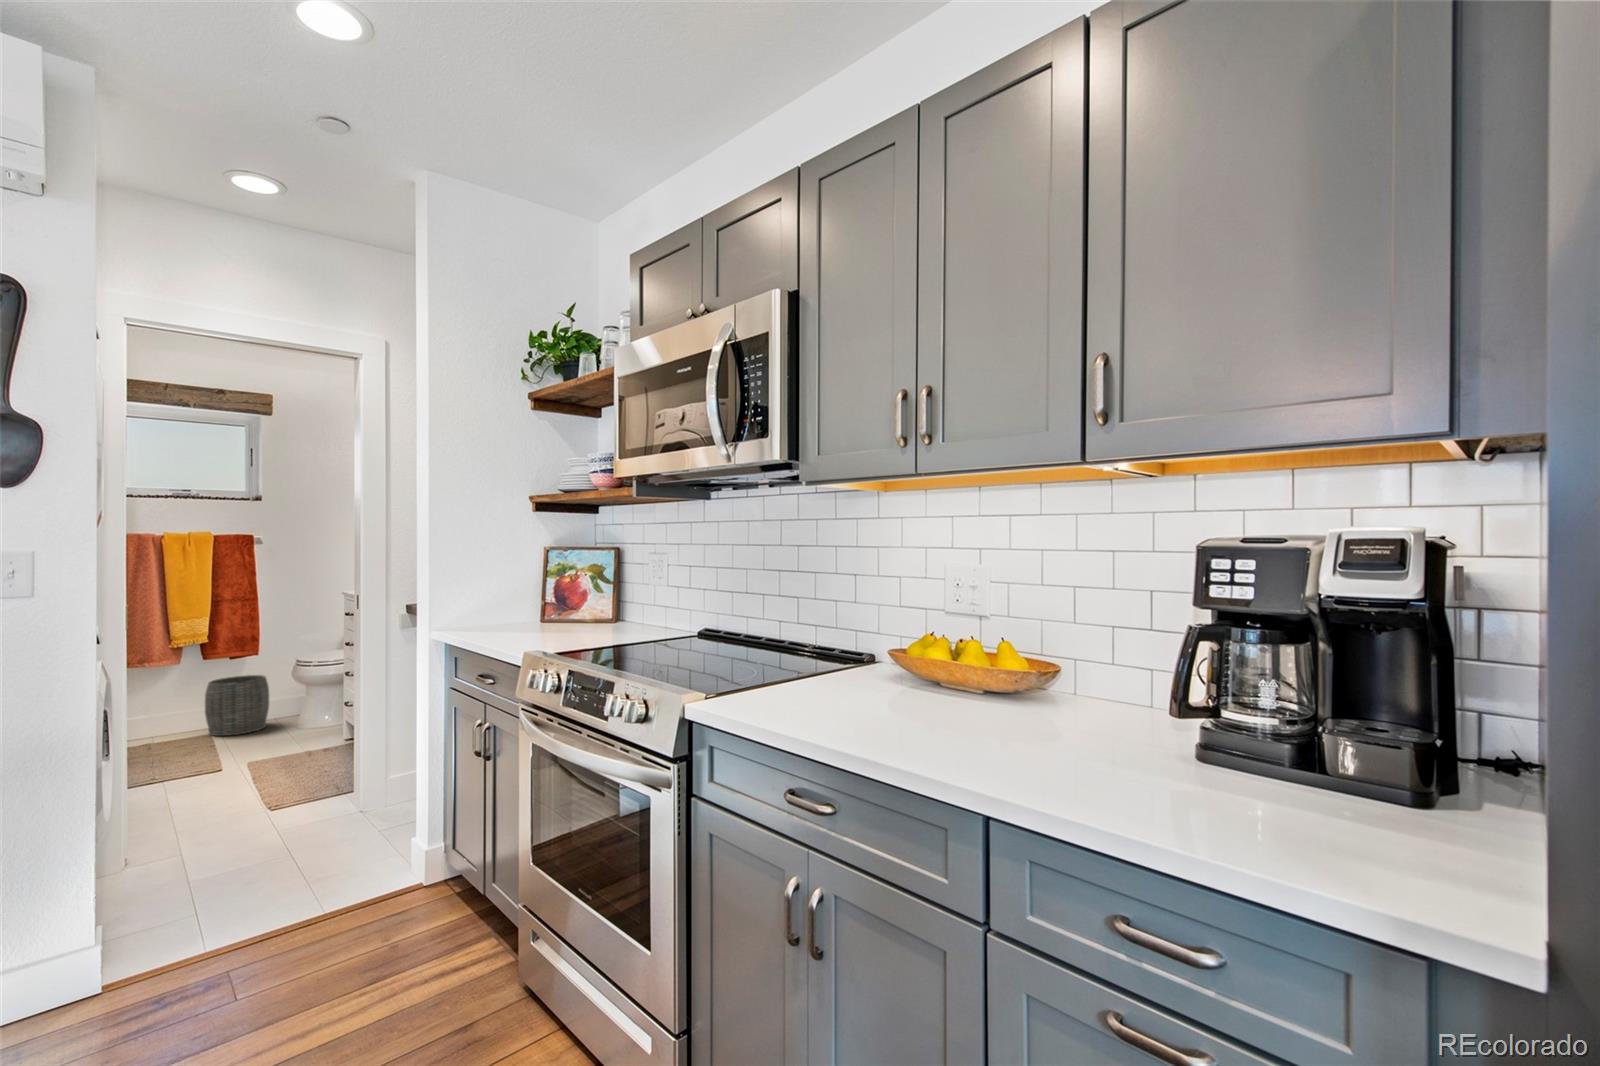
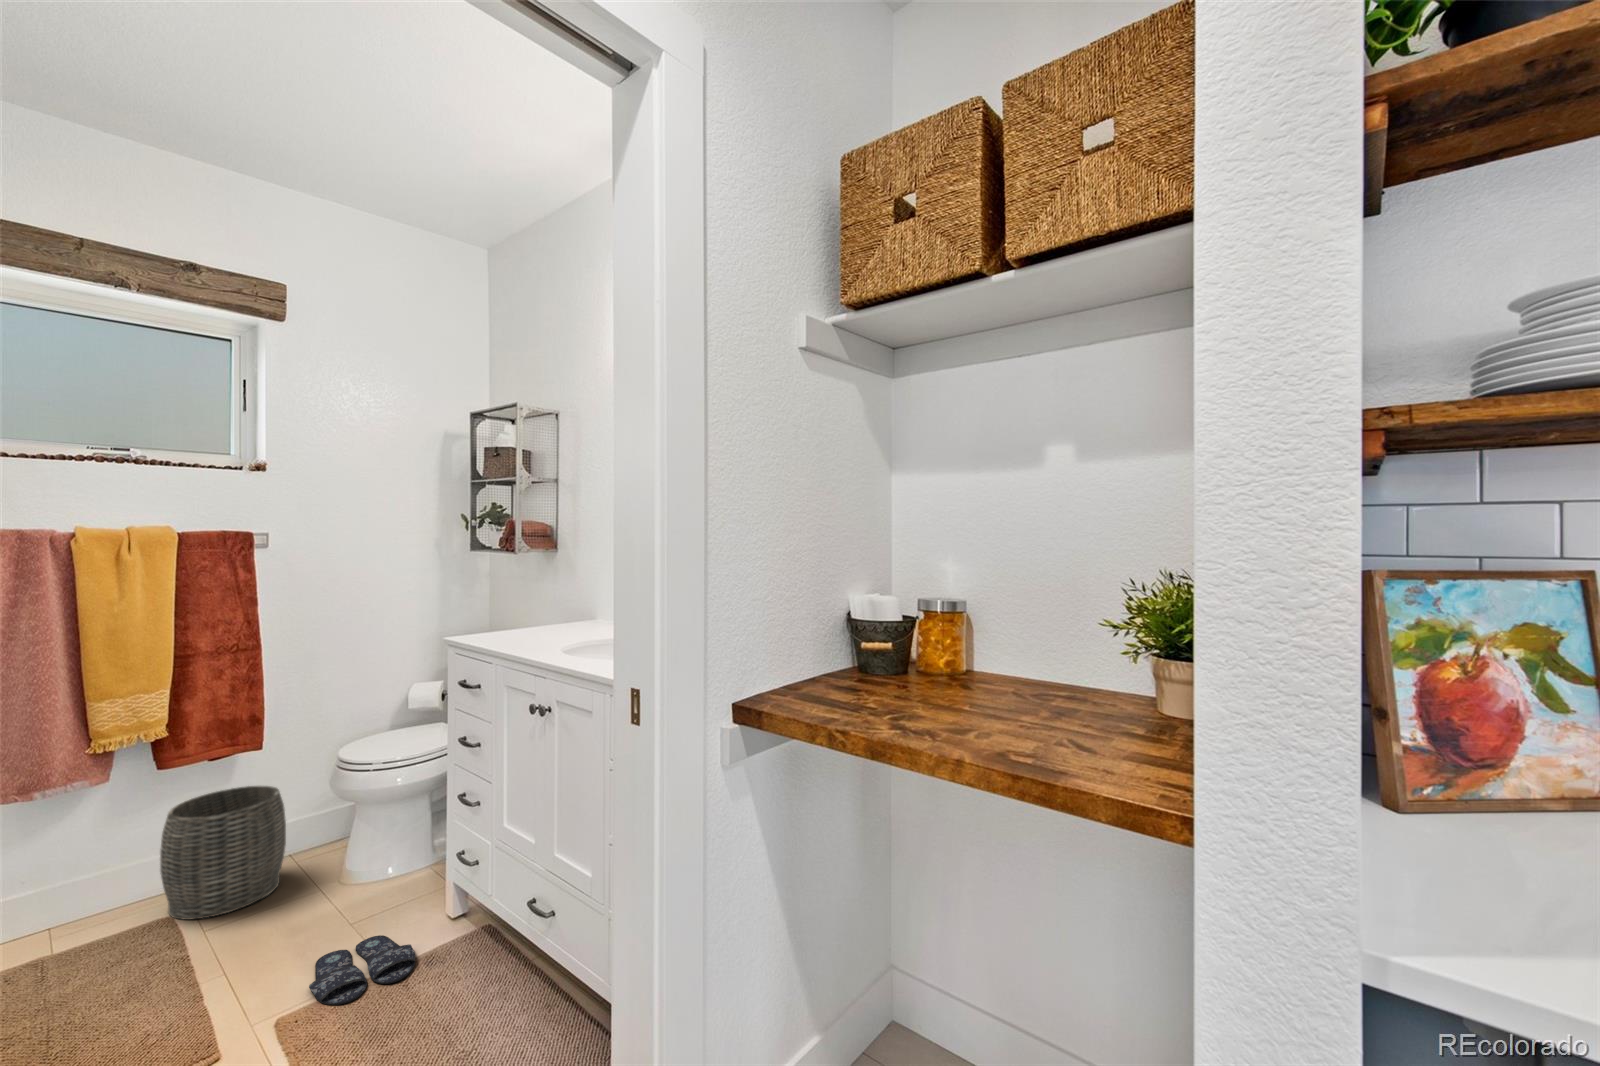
slippers: none [265,743,318,760] -> present [309,935,415,1005]

